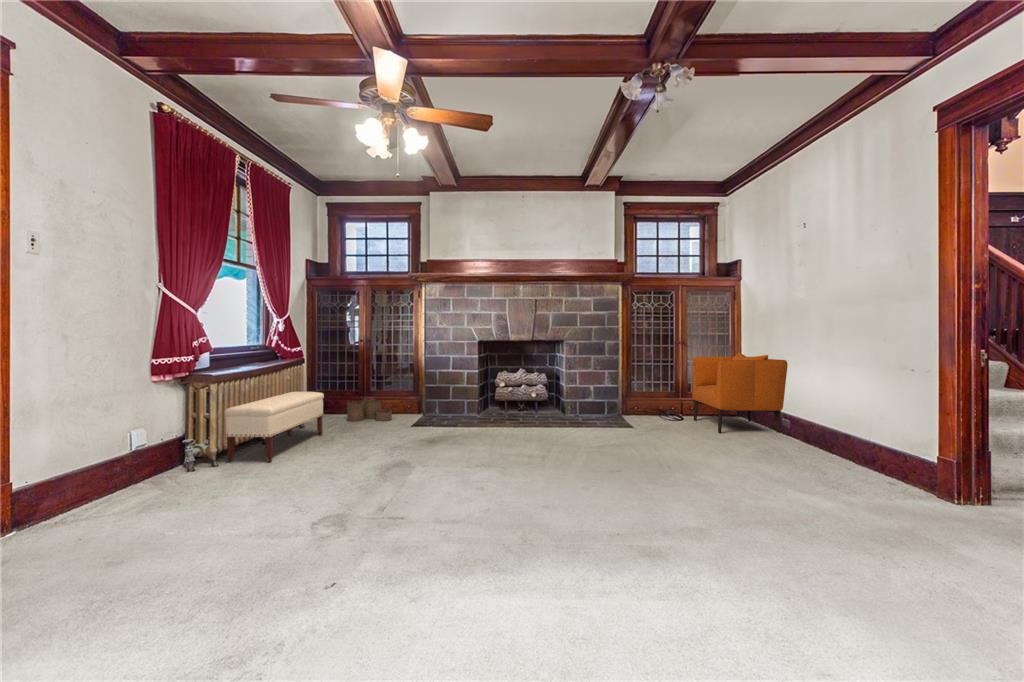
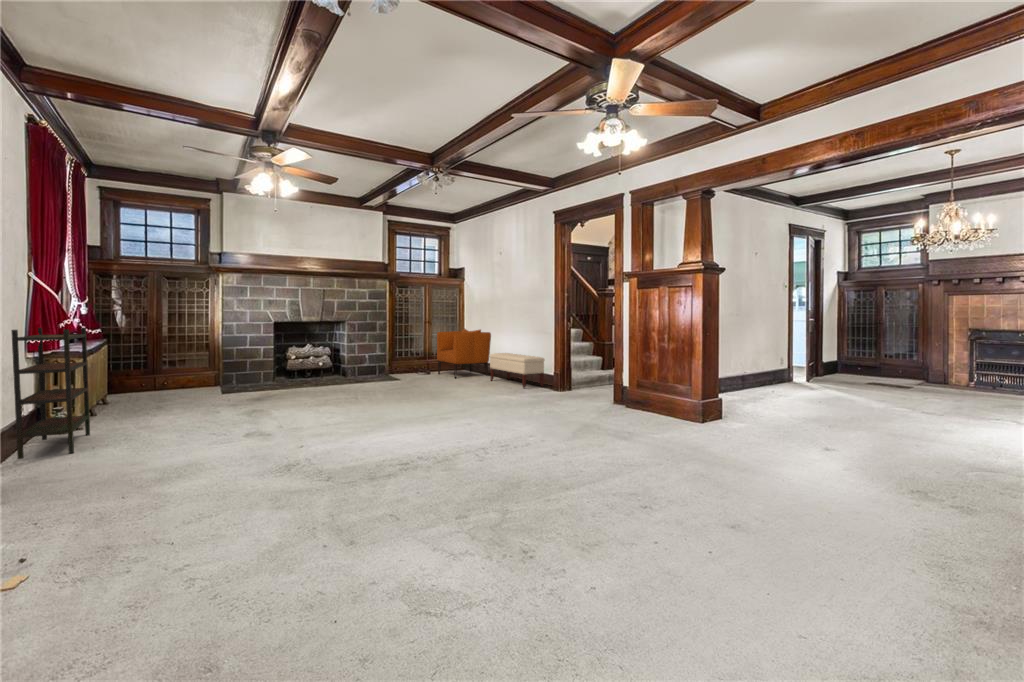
bookshelf: none [35,347,185,525] -> present [12,327,90,459]
bench: present [225,392,324,462] -> present [490,353,545,388]
woven basket: present [347,398,392,421] -> none [148,374,197,395]

